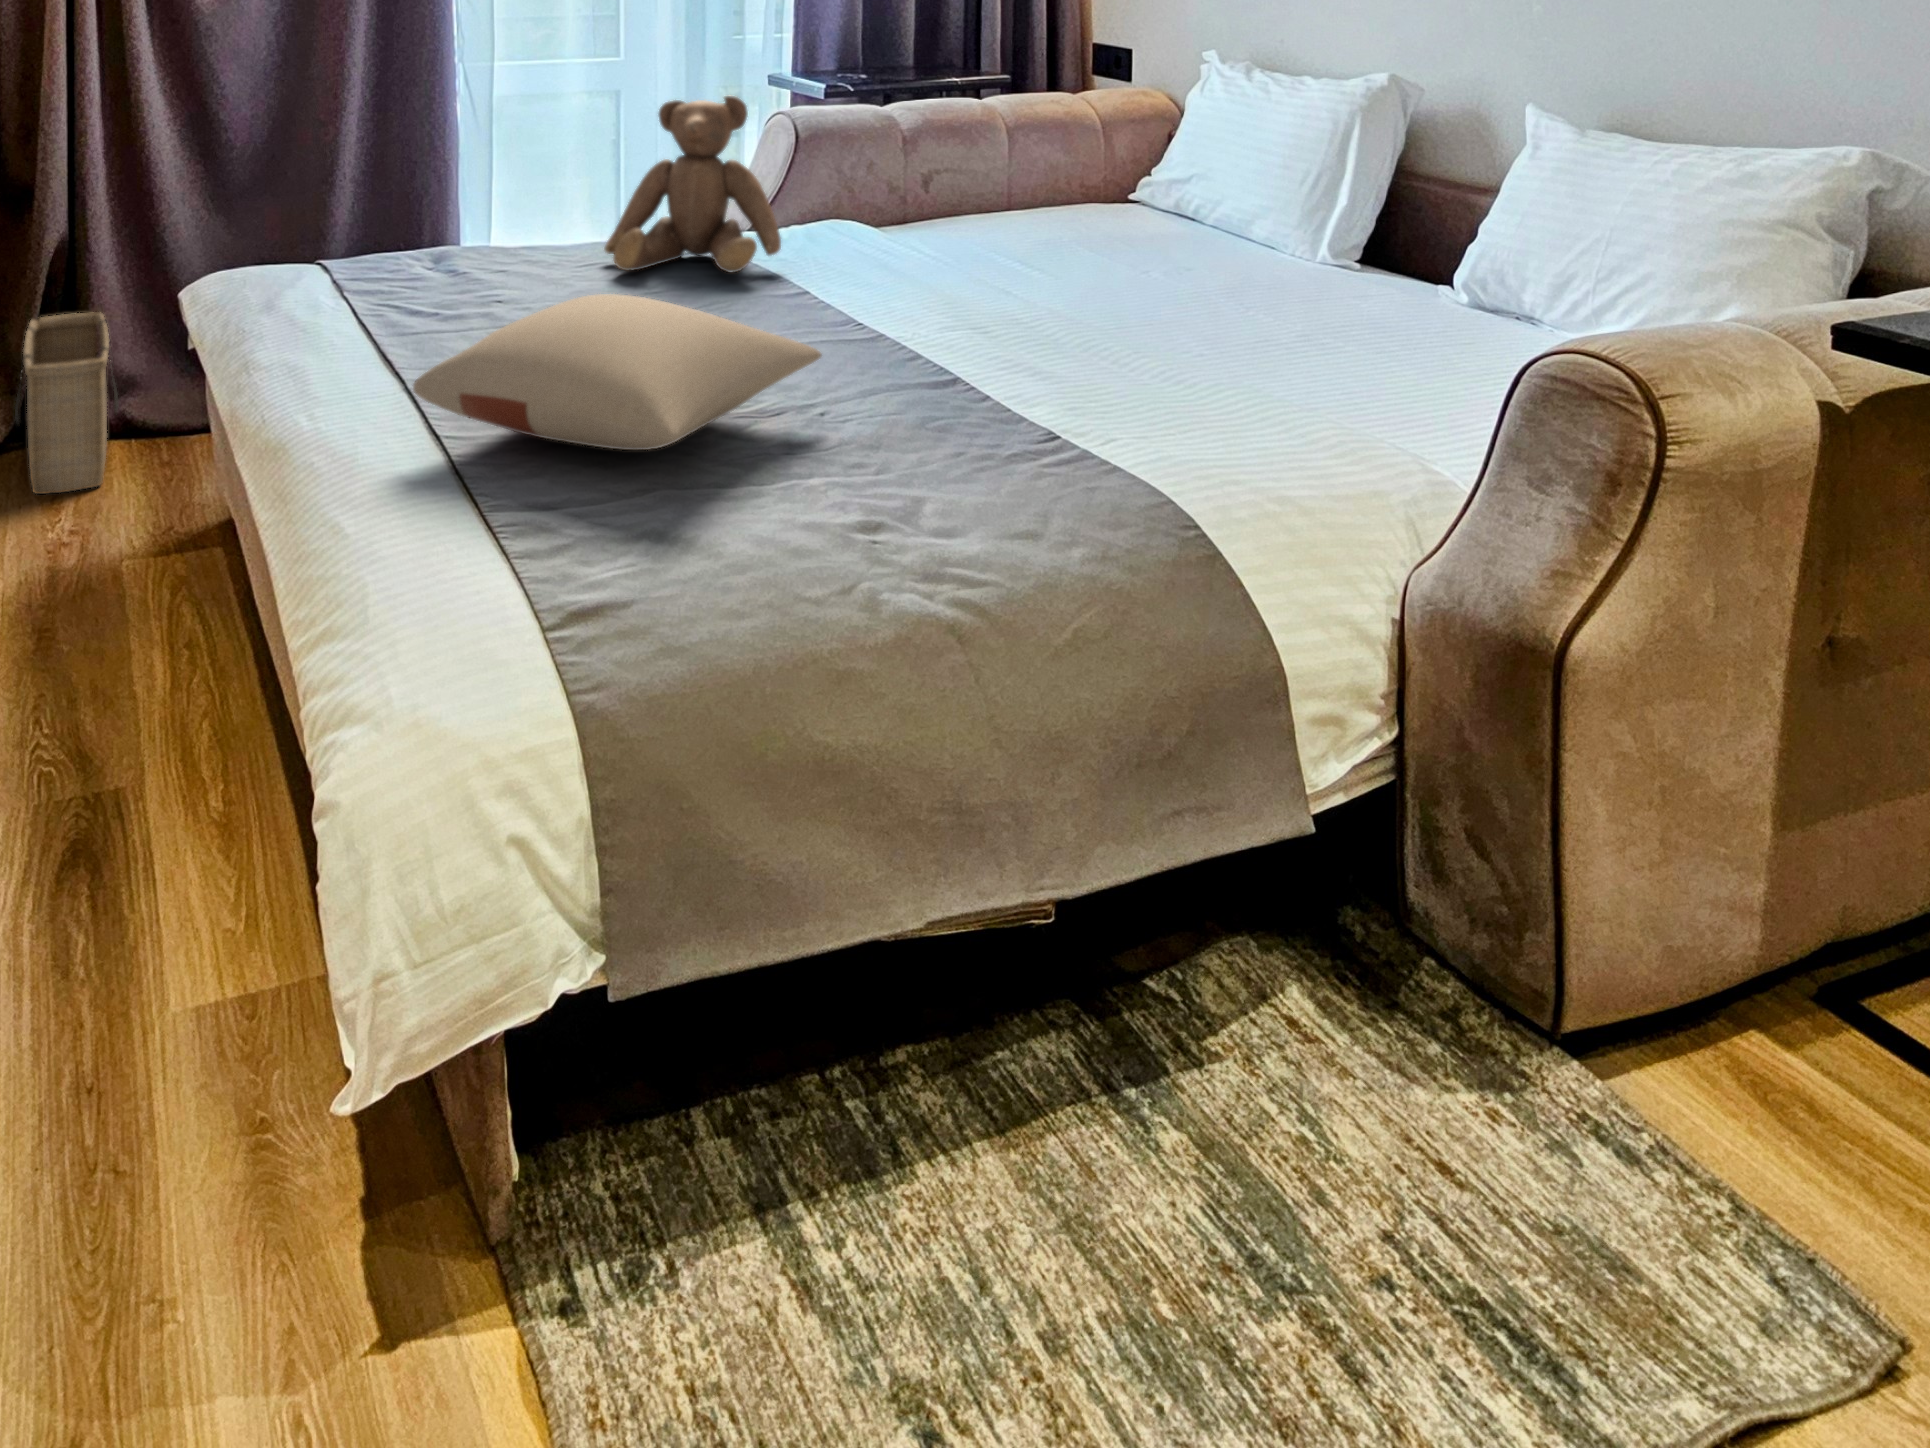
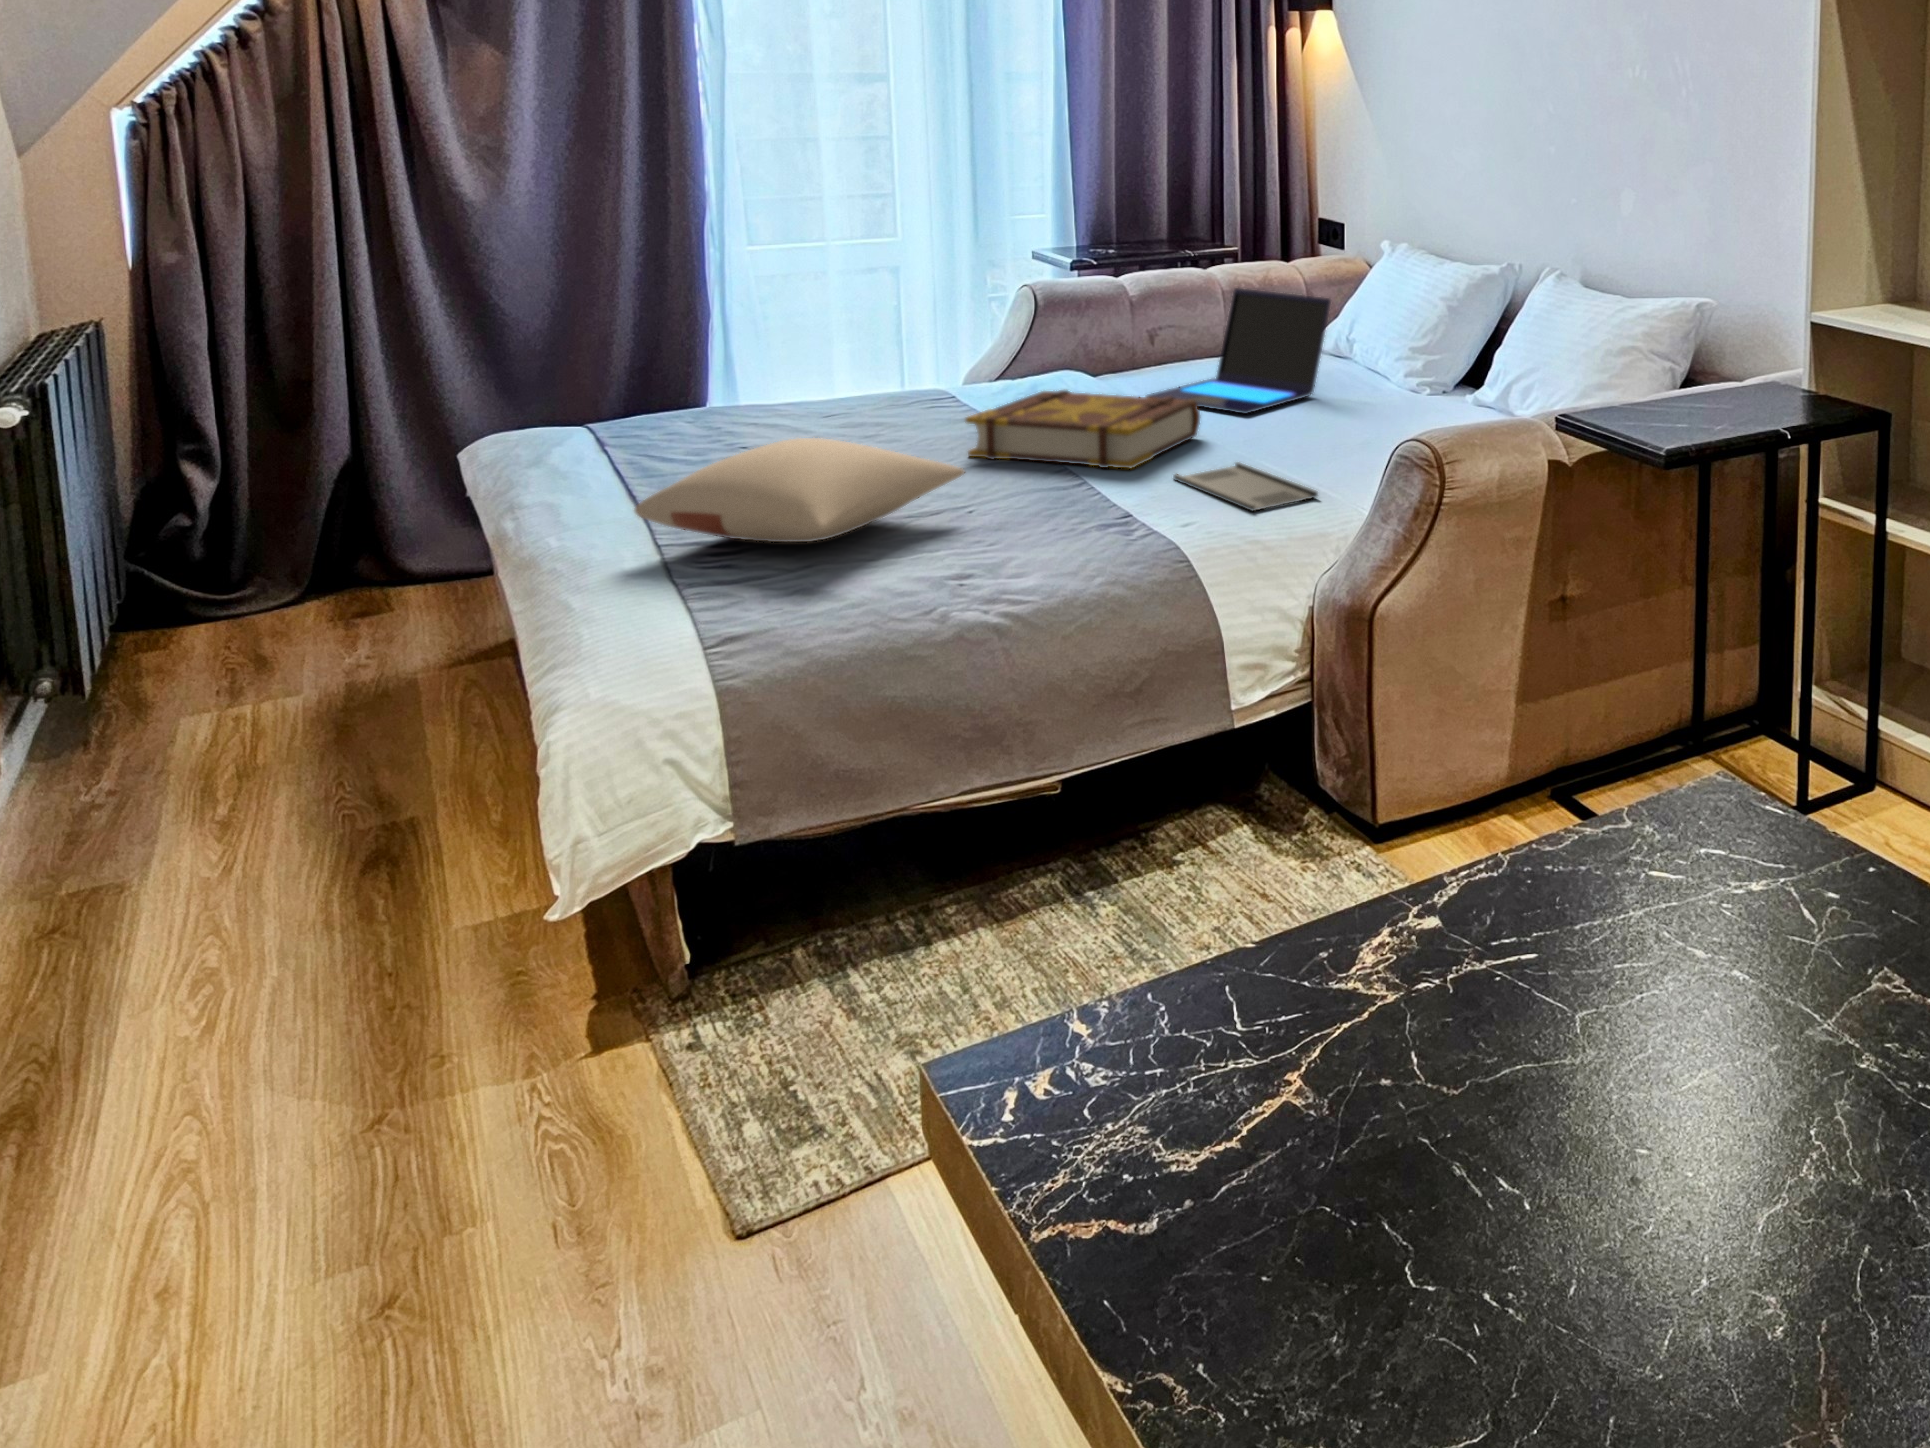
teddy bear: present [604,96,781,272] -> none [848,282,996,422]
laptop: none [953,116,1195,284] -> present [1146,288,1331,414]
book: none [774,240,1066,358] -> present [966,390,1200,469]
basket: present [15,312,119,494] -> none [307,484,413,639]
tray: none [1075,357,1320,442] -> present [1173,462,1318,511]

